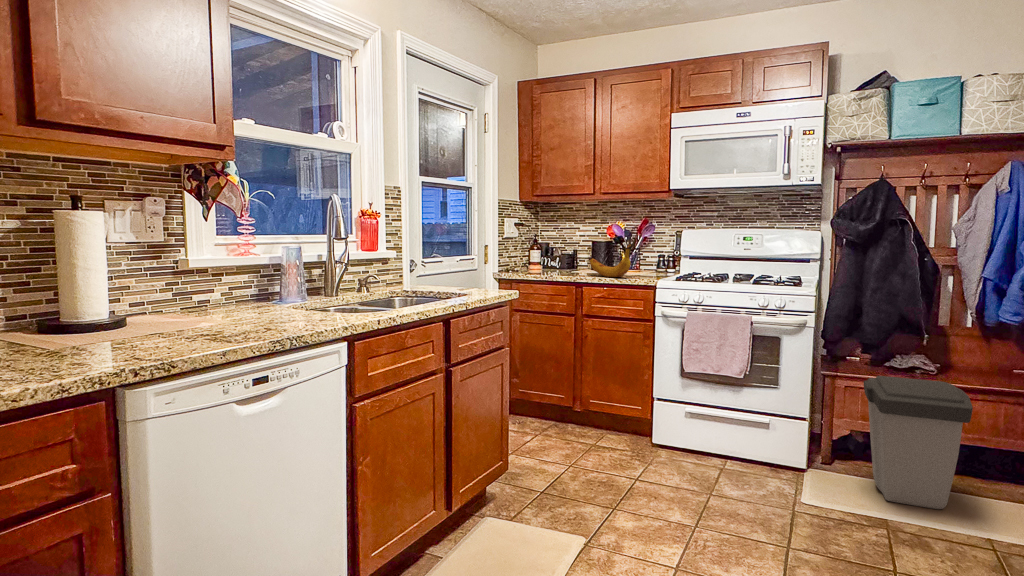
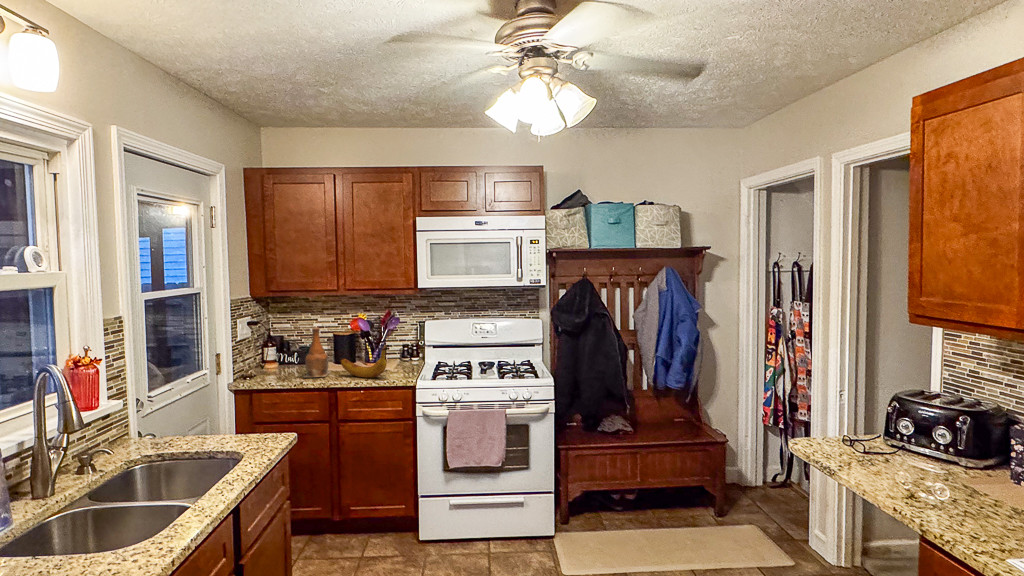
bottle: none [556,228,583,274] -> present [305,327,330,377]
trash can: present [864,376,973,509] -> none [592,442,668,550]

